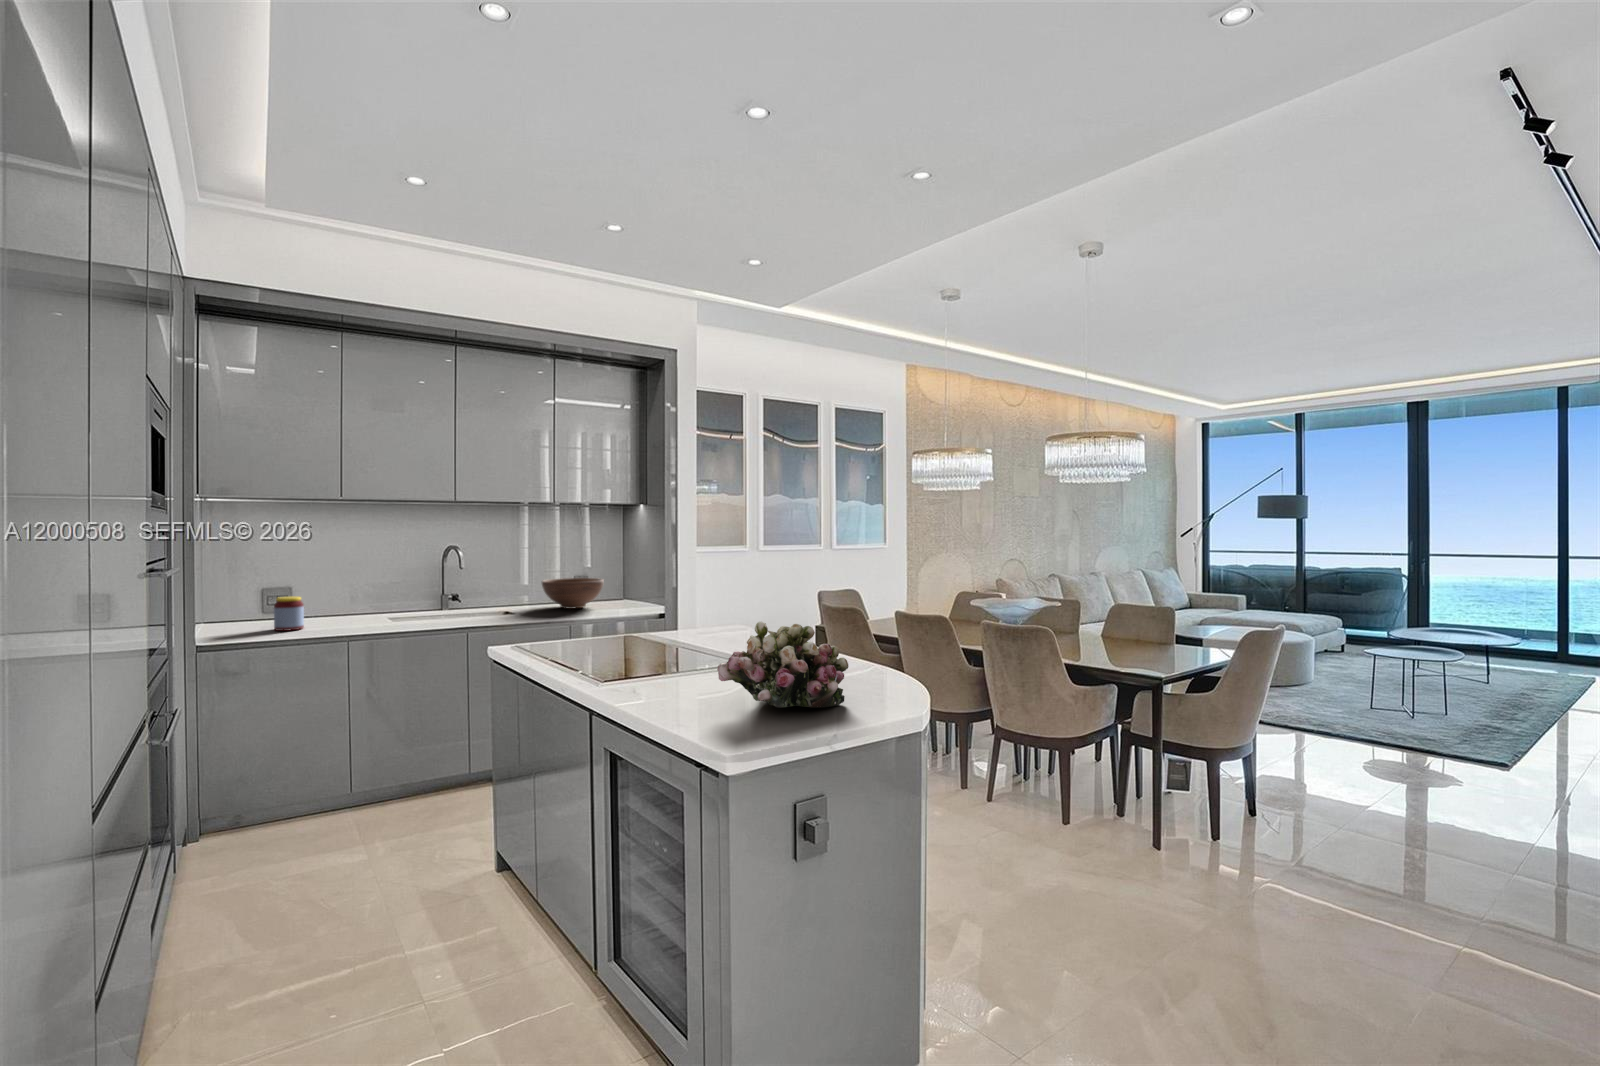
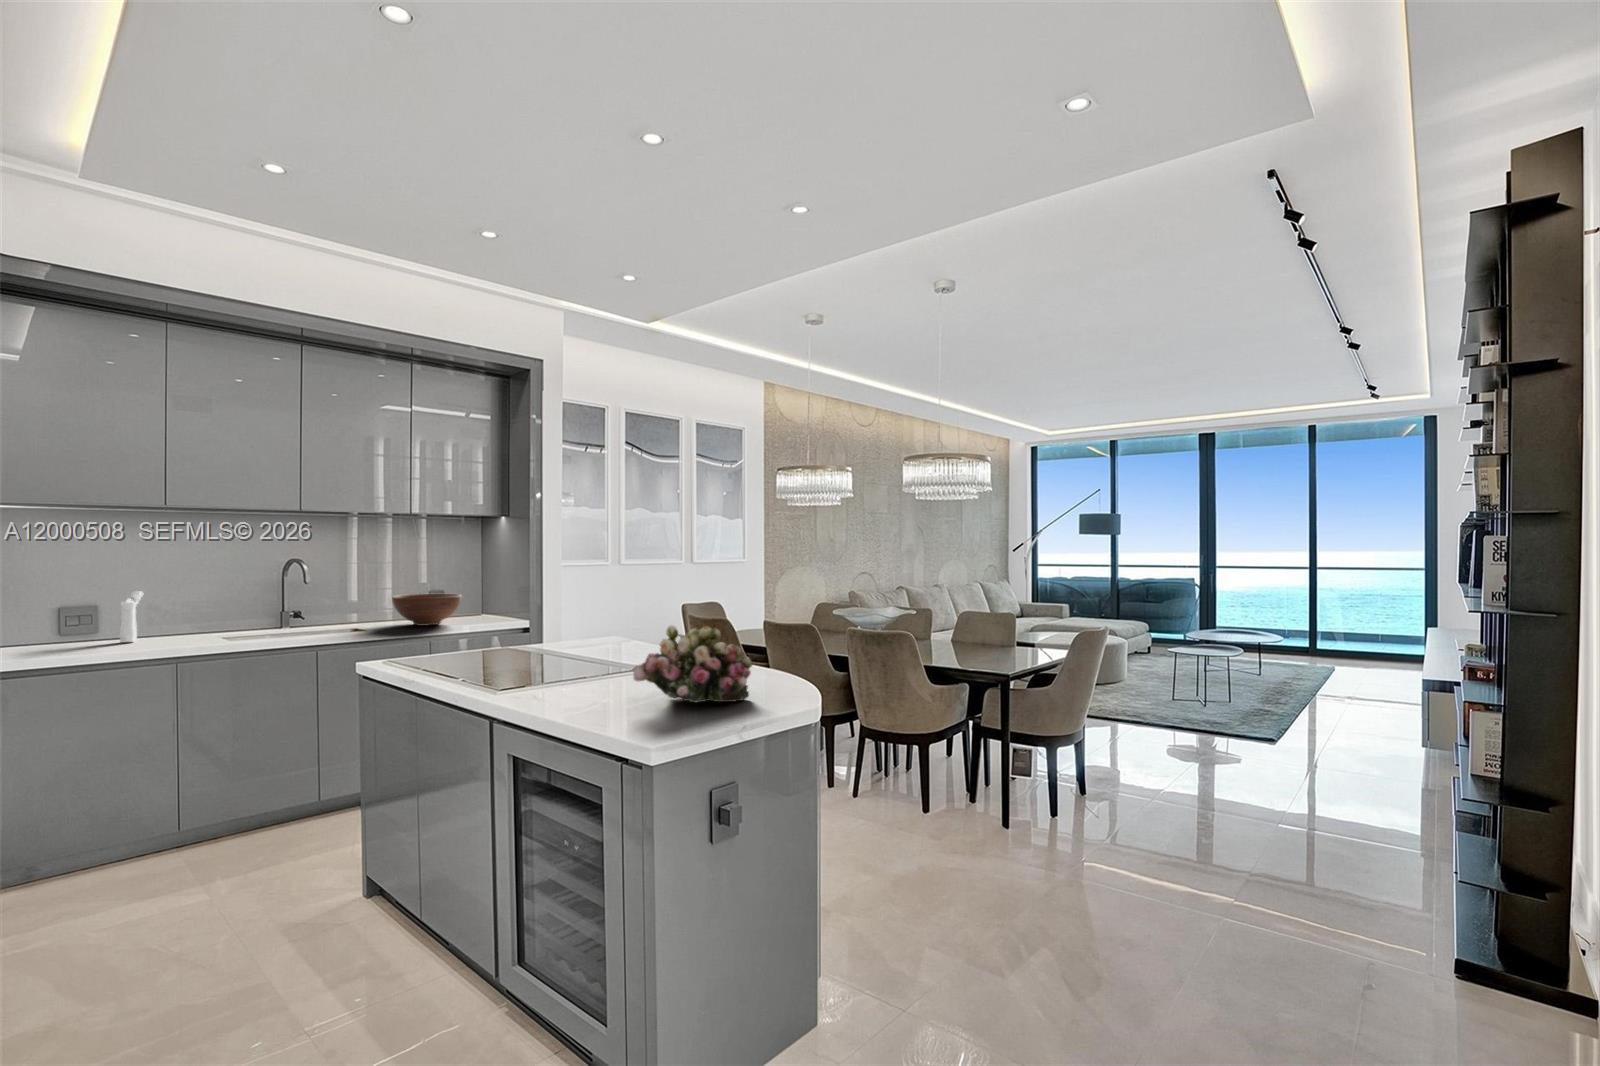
pepper mill: none [311,574,332,619] -> present [120,591,143,642]
jar: present [274,597,304,631] -> none [79,617,116,655]

